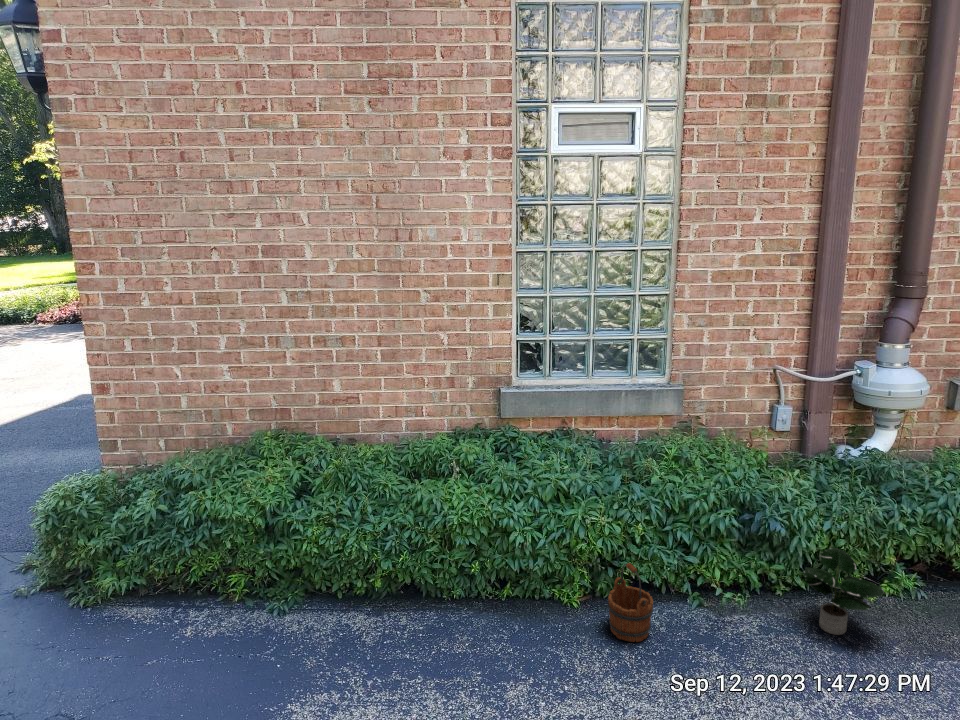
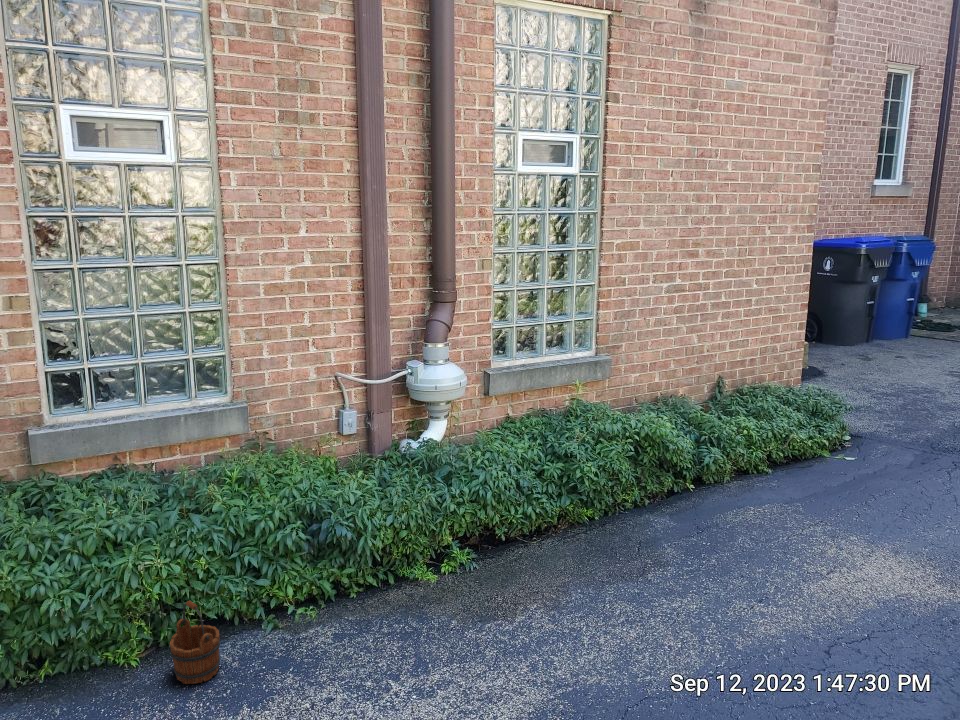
potted plant: present [804,548,884,635] -> none [365,539,430,618]

